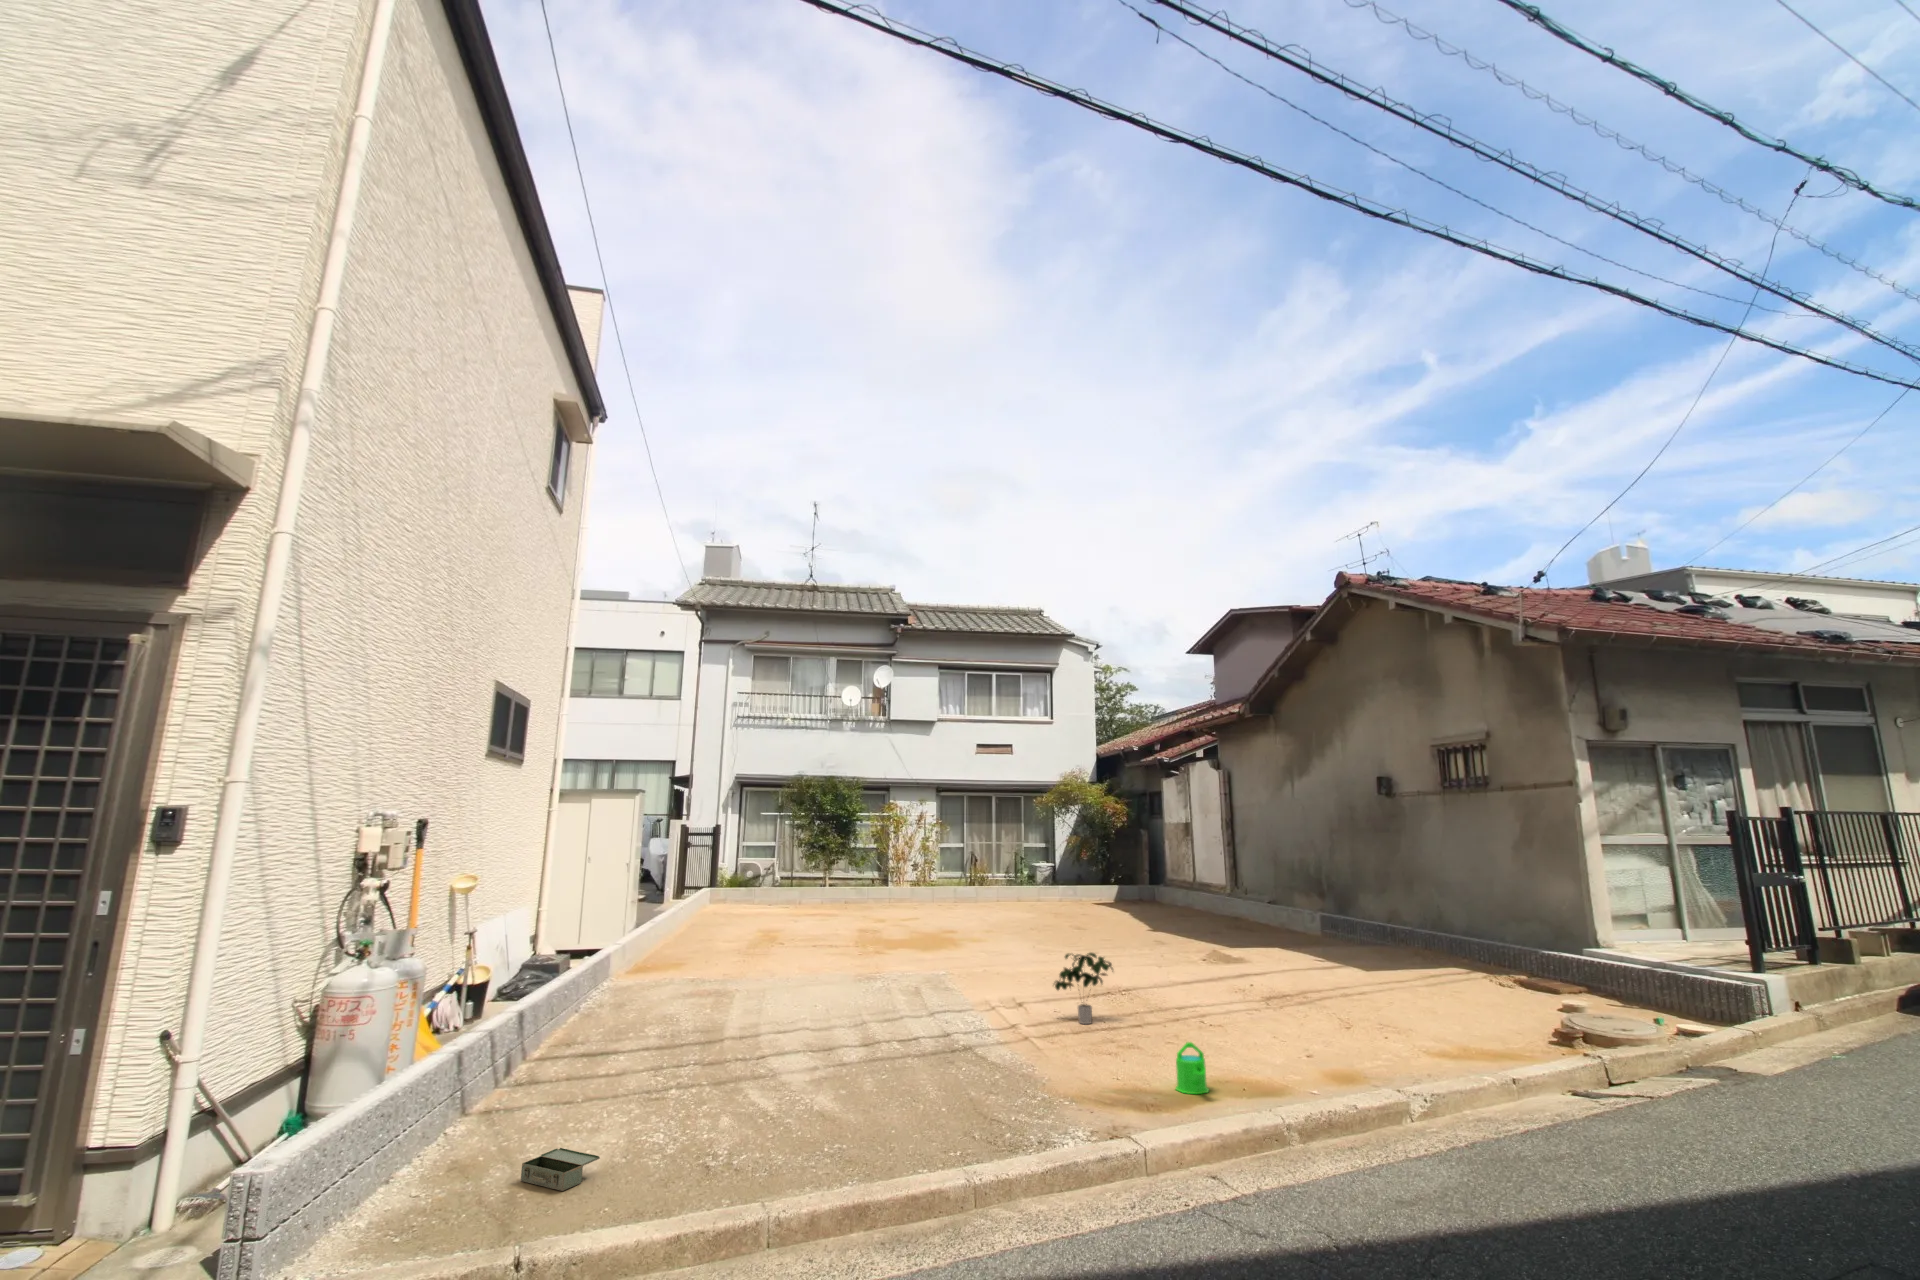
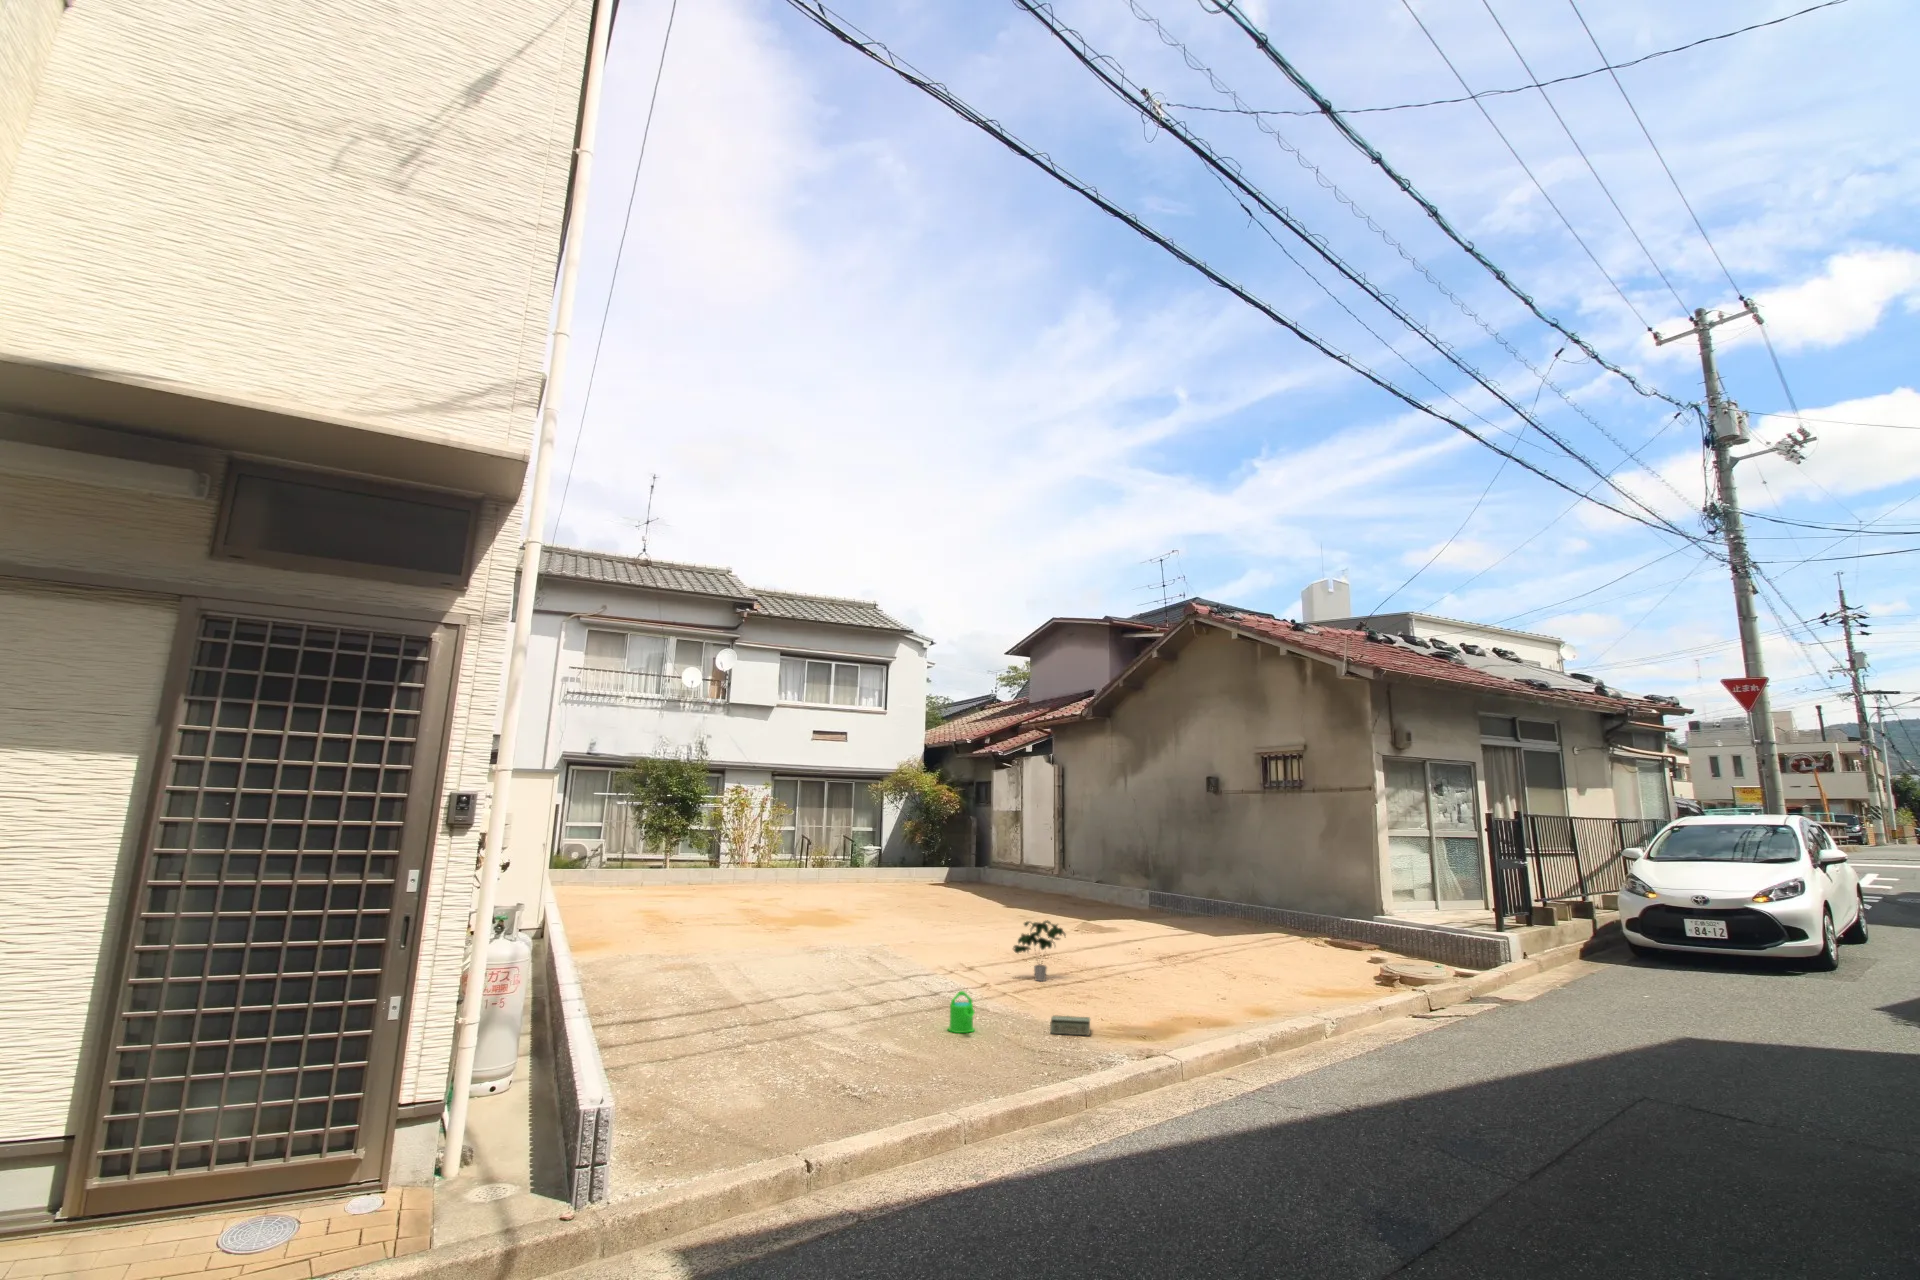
watering can: present [1176,1042,1209,1094] -> present [948,991,975,1033]
toolbox: present [521,1148,600,1191] -> present [1050,1016,1090,1036]

